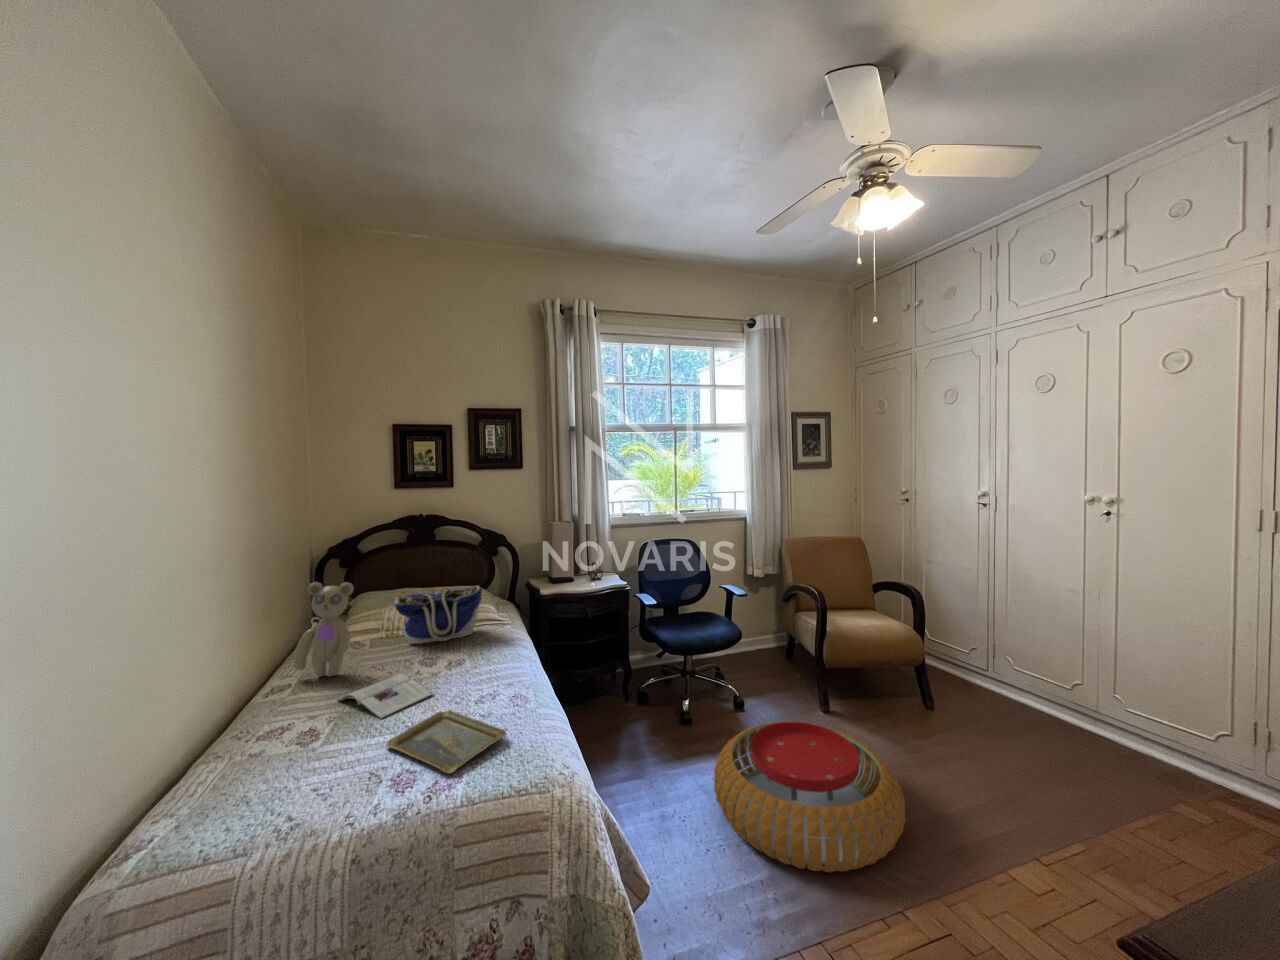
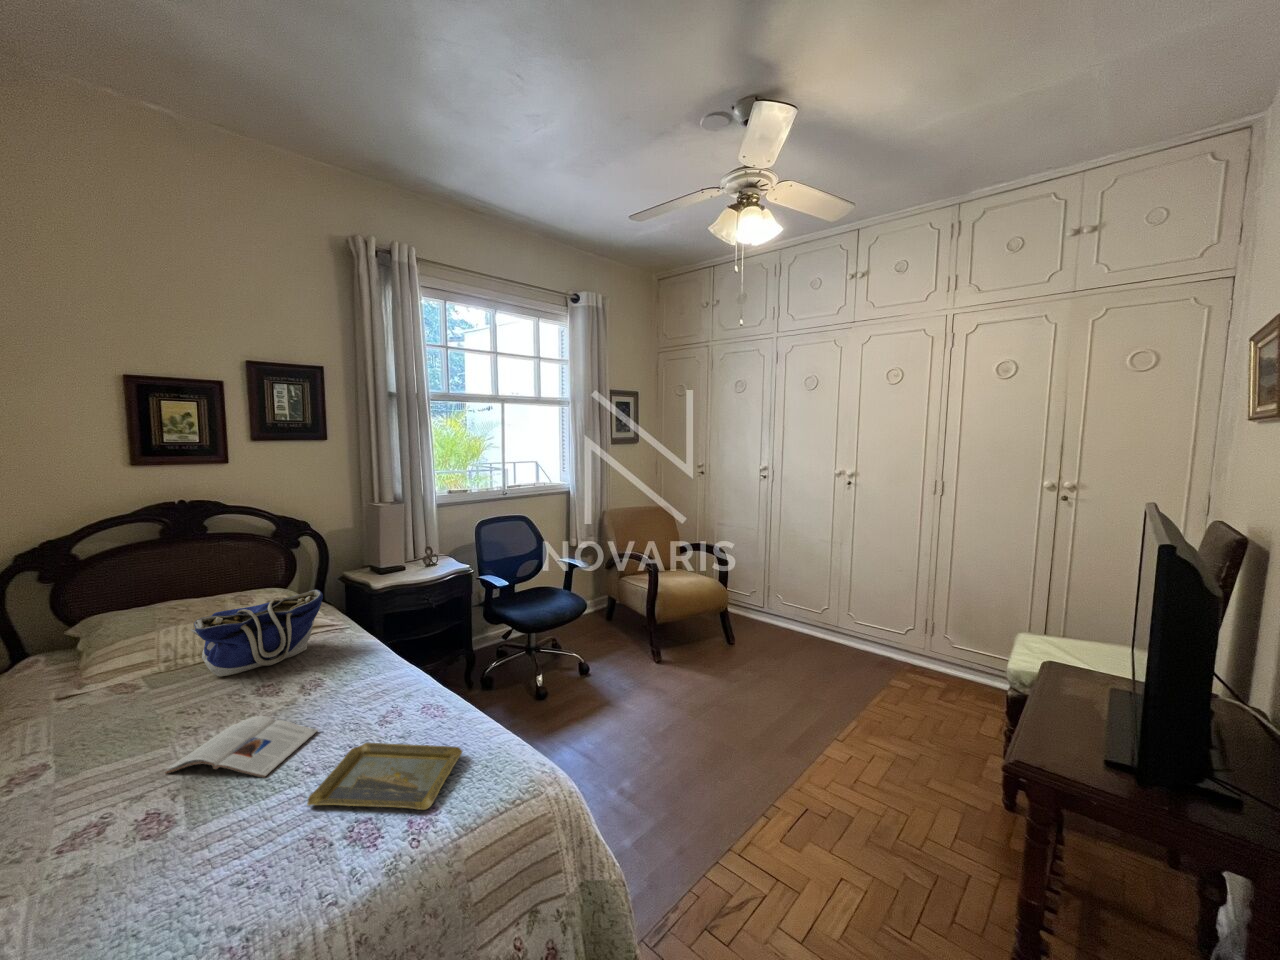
teddy bear: present [293,582,354,677] -> none [41,610,151,749]
pouf: present [714,721,905,872] -> none [597,673,754,794]

